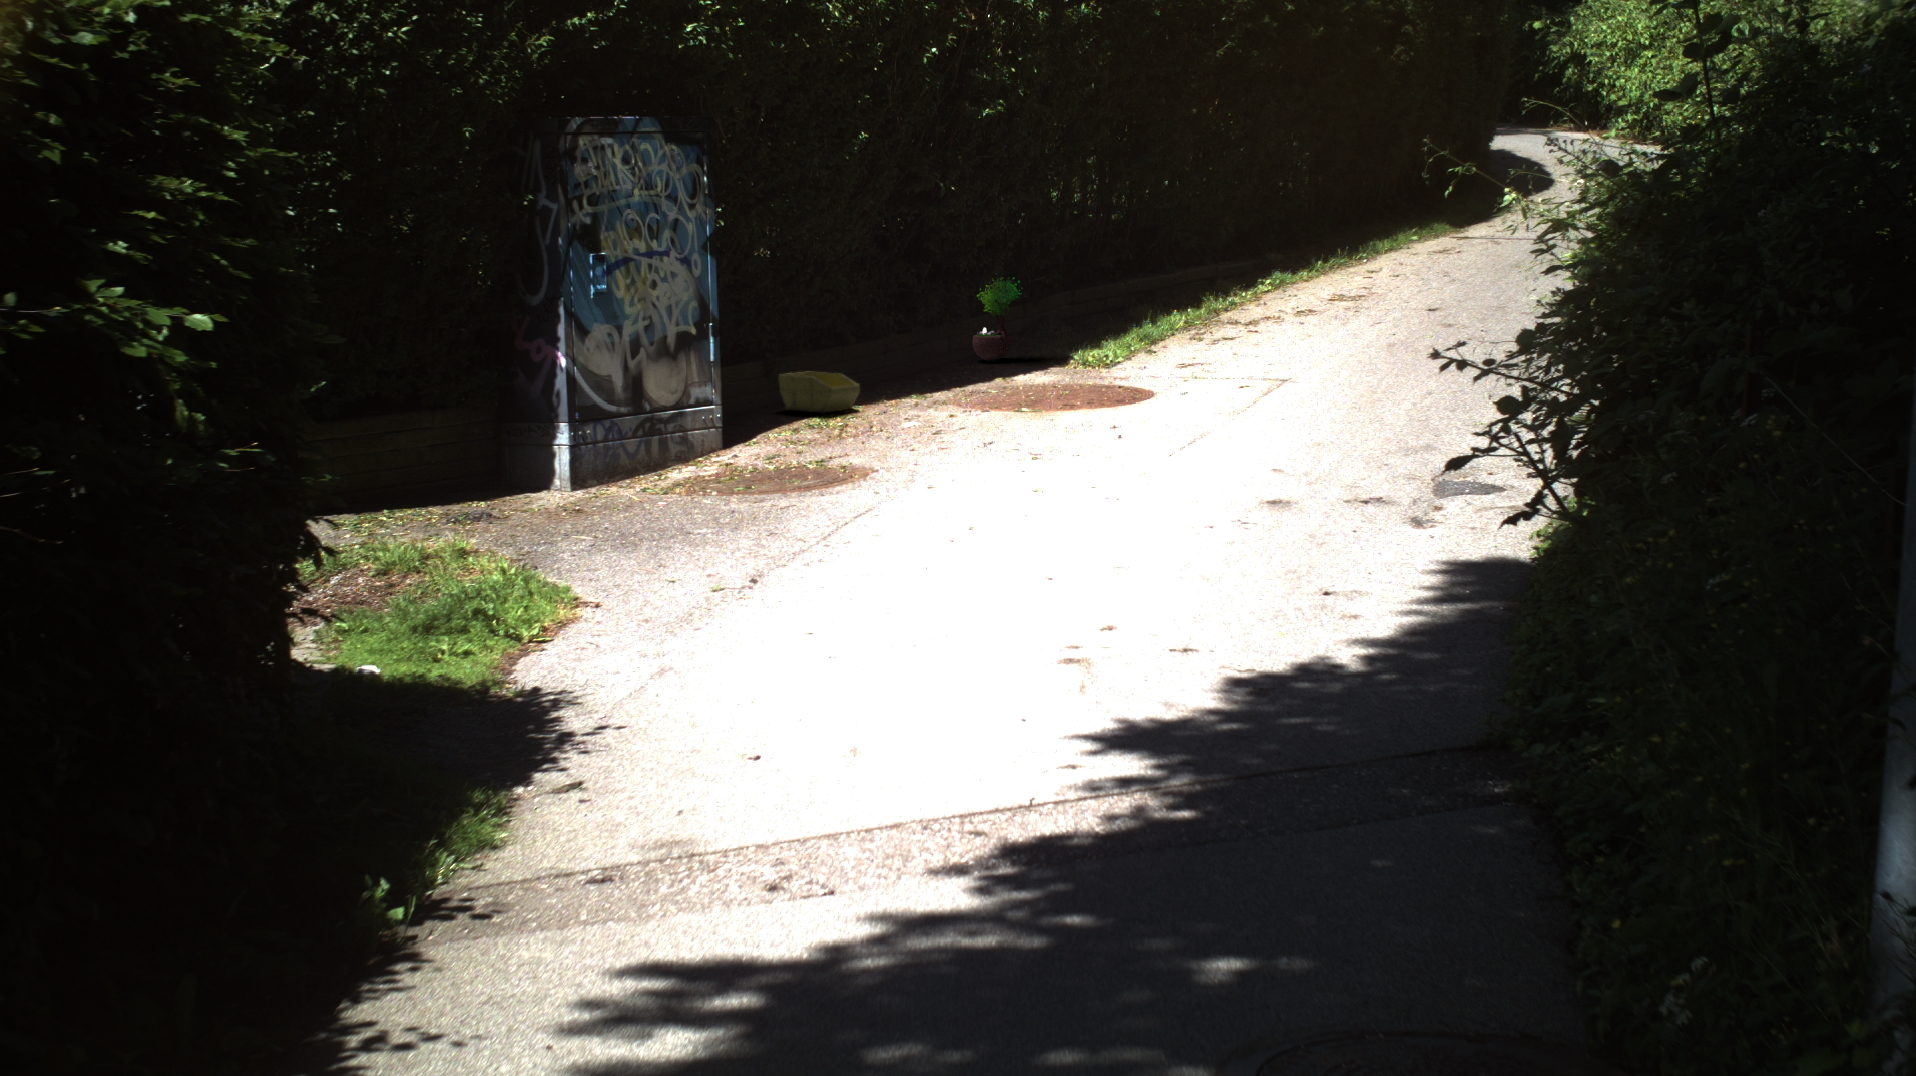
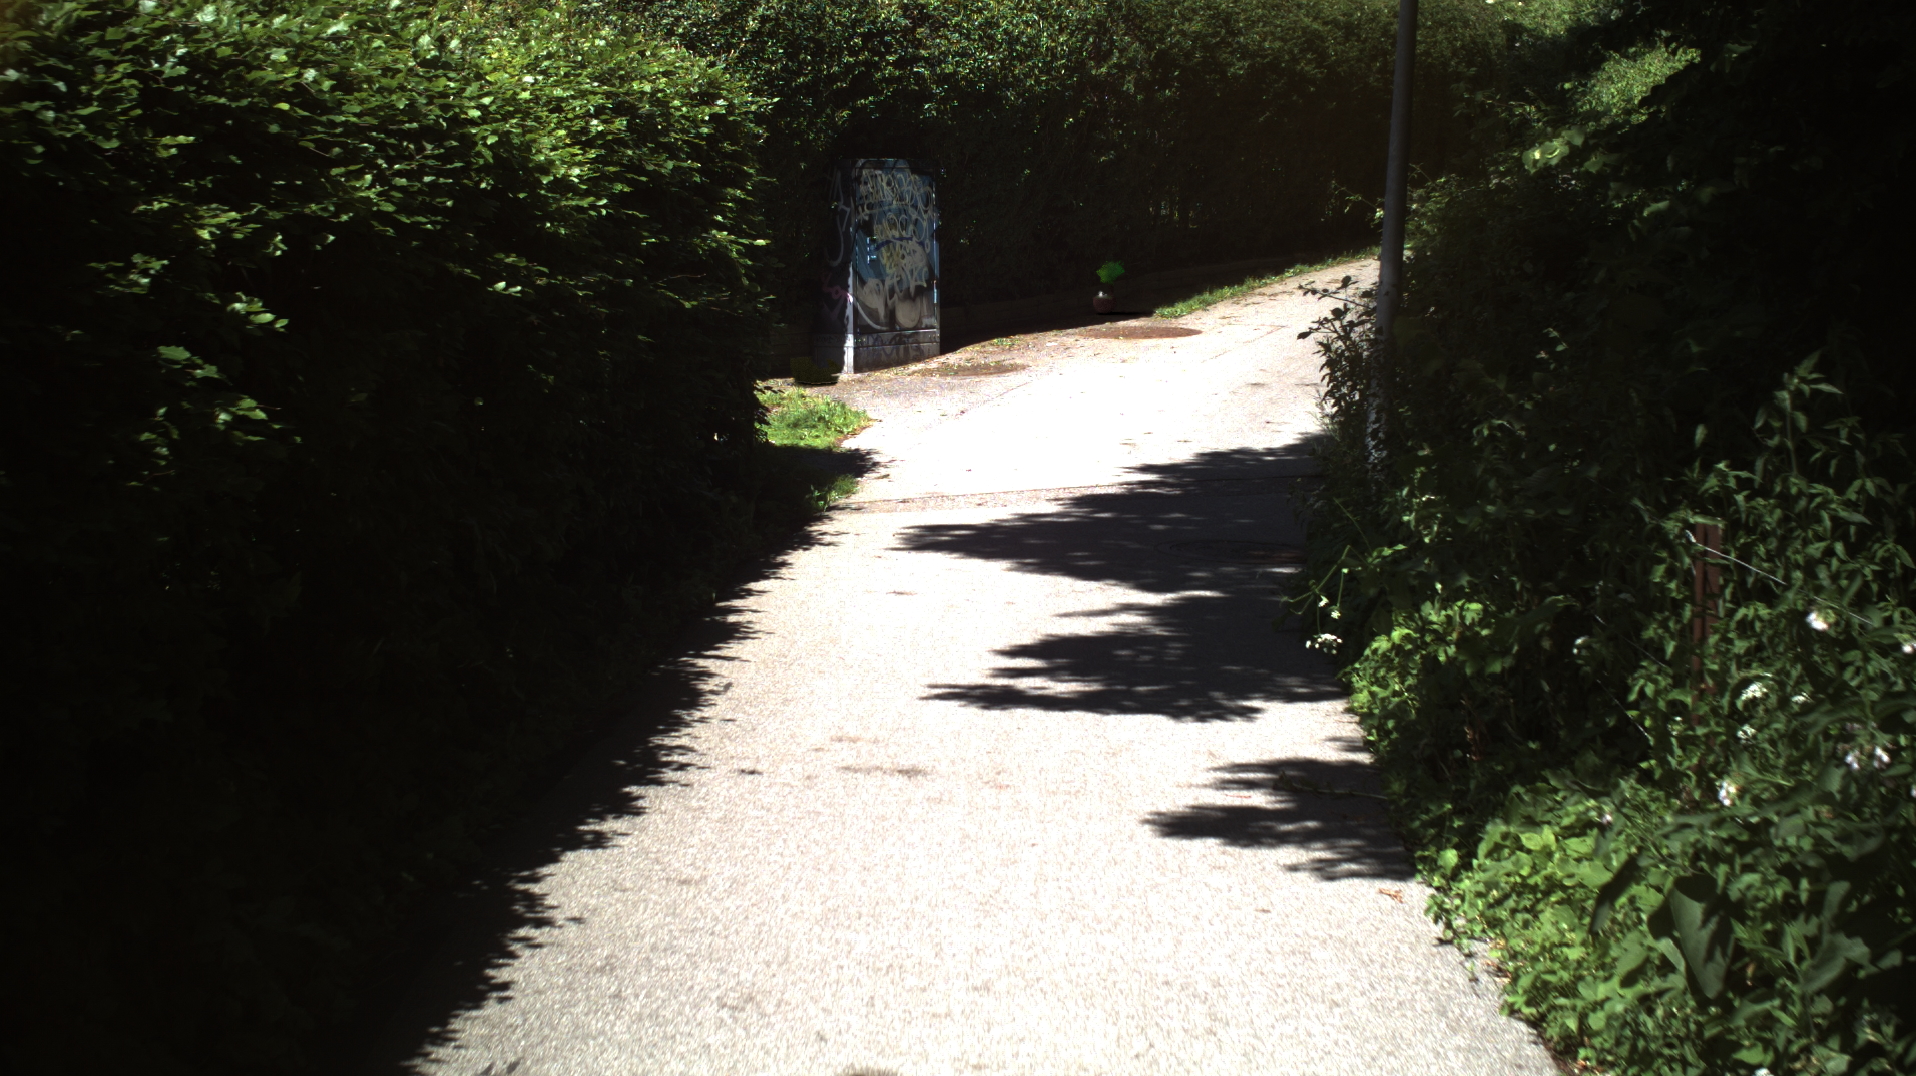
storage bin: present [778,372,860,413] -> present [790,357,842,385]

